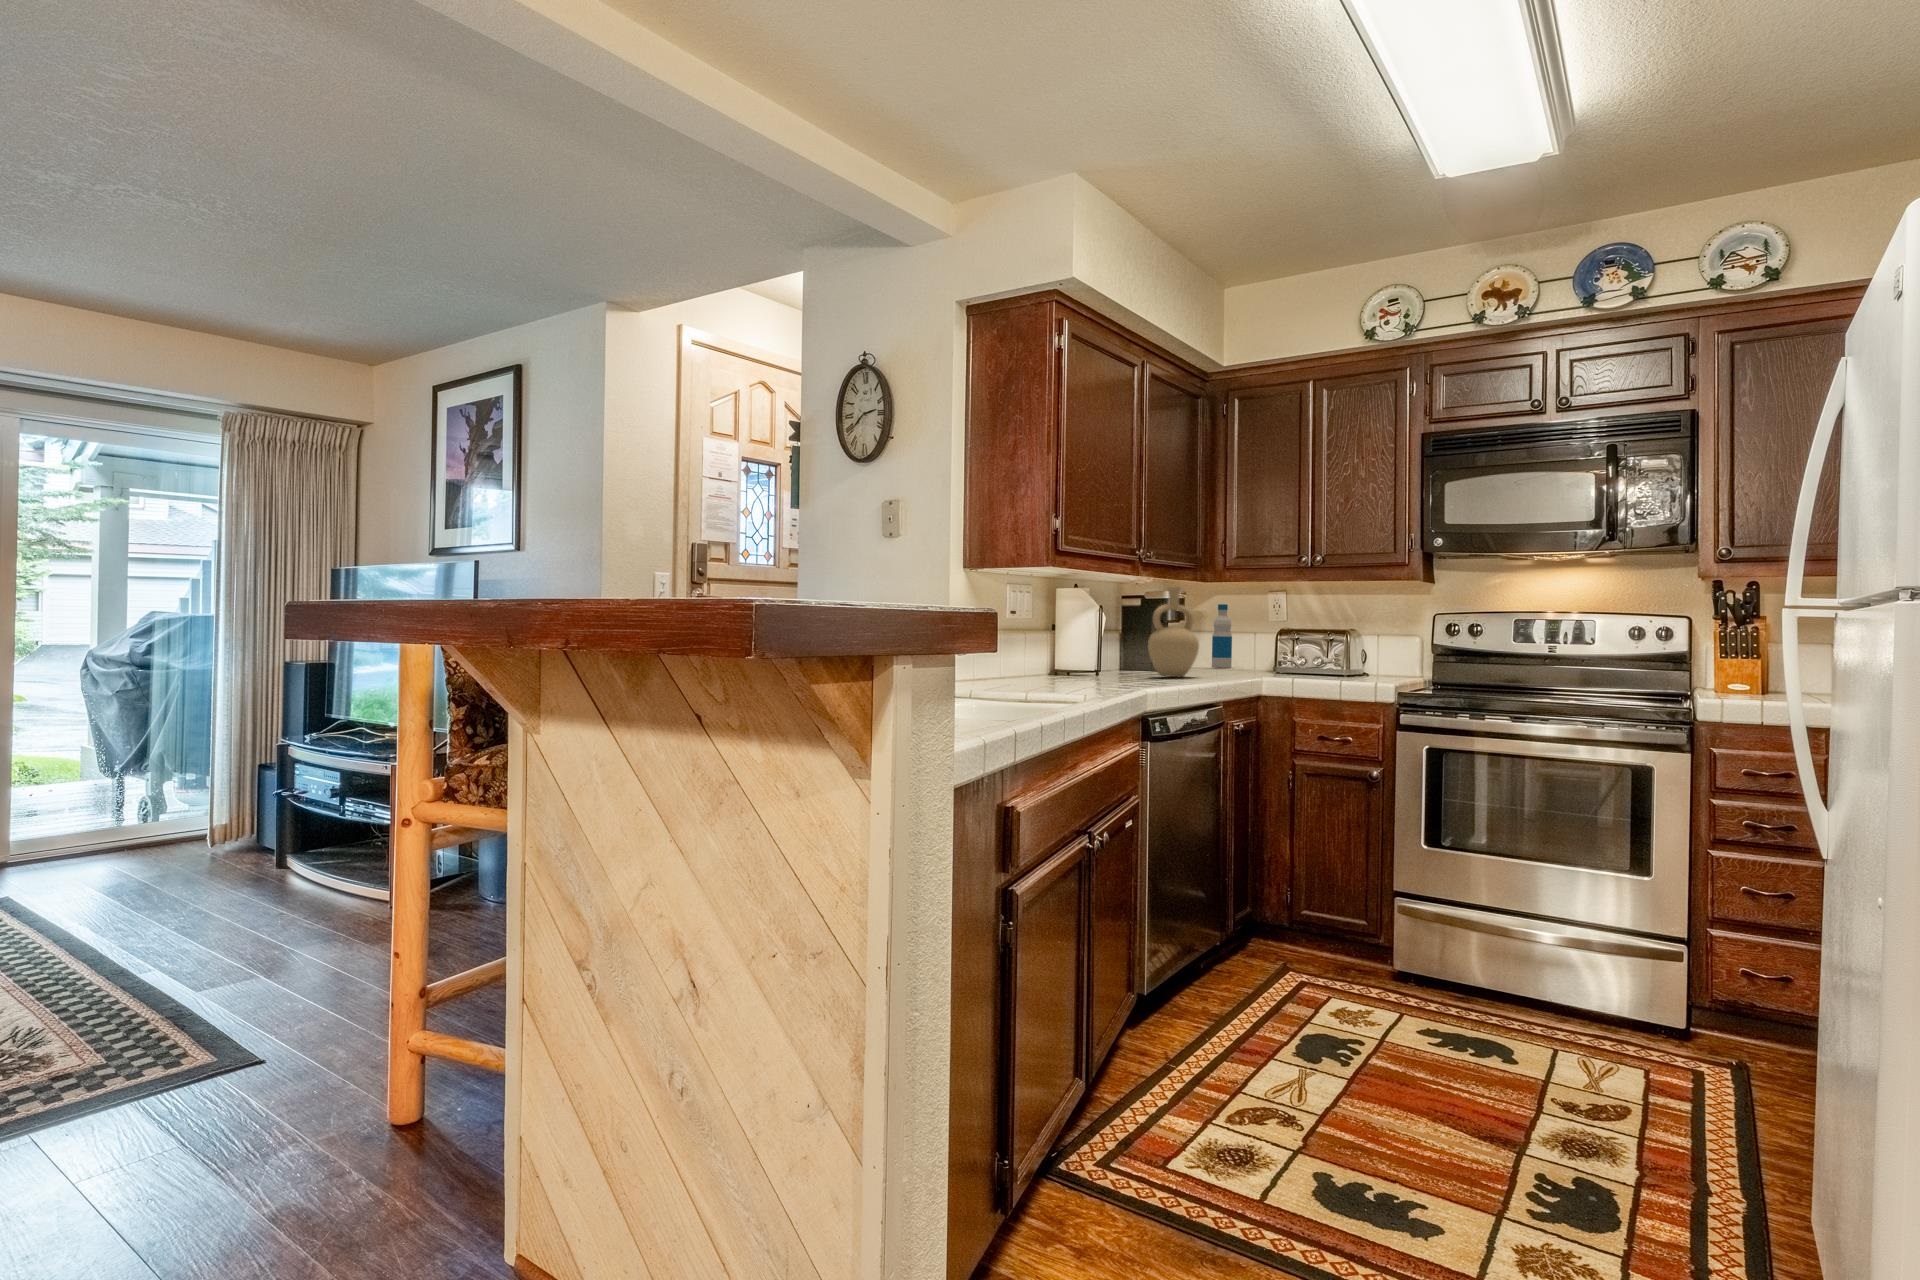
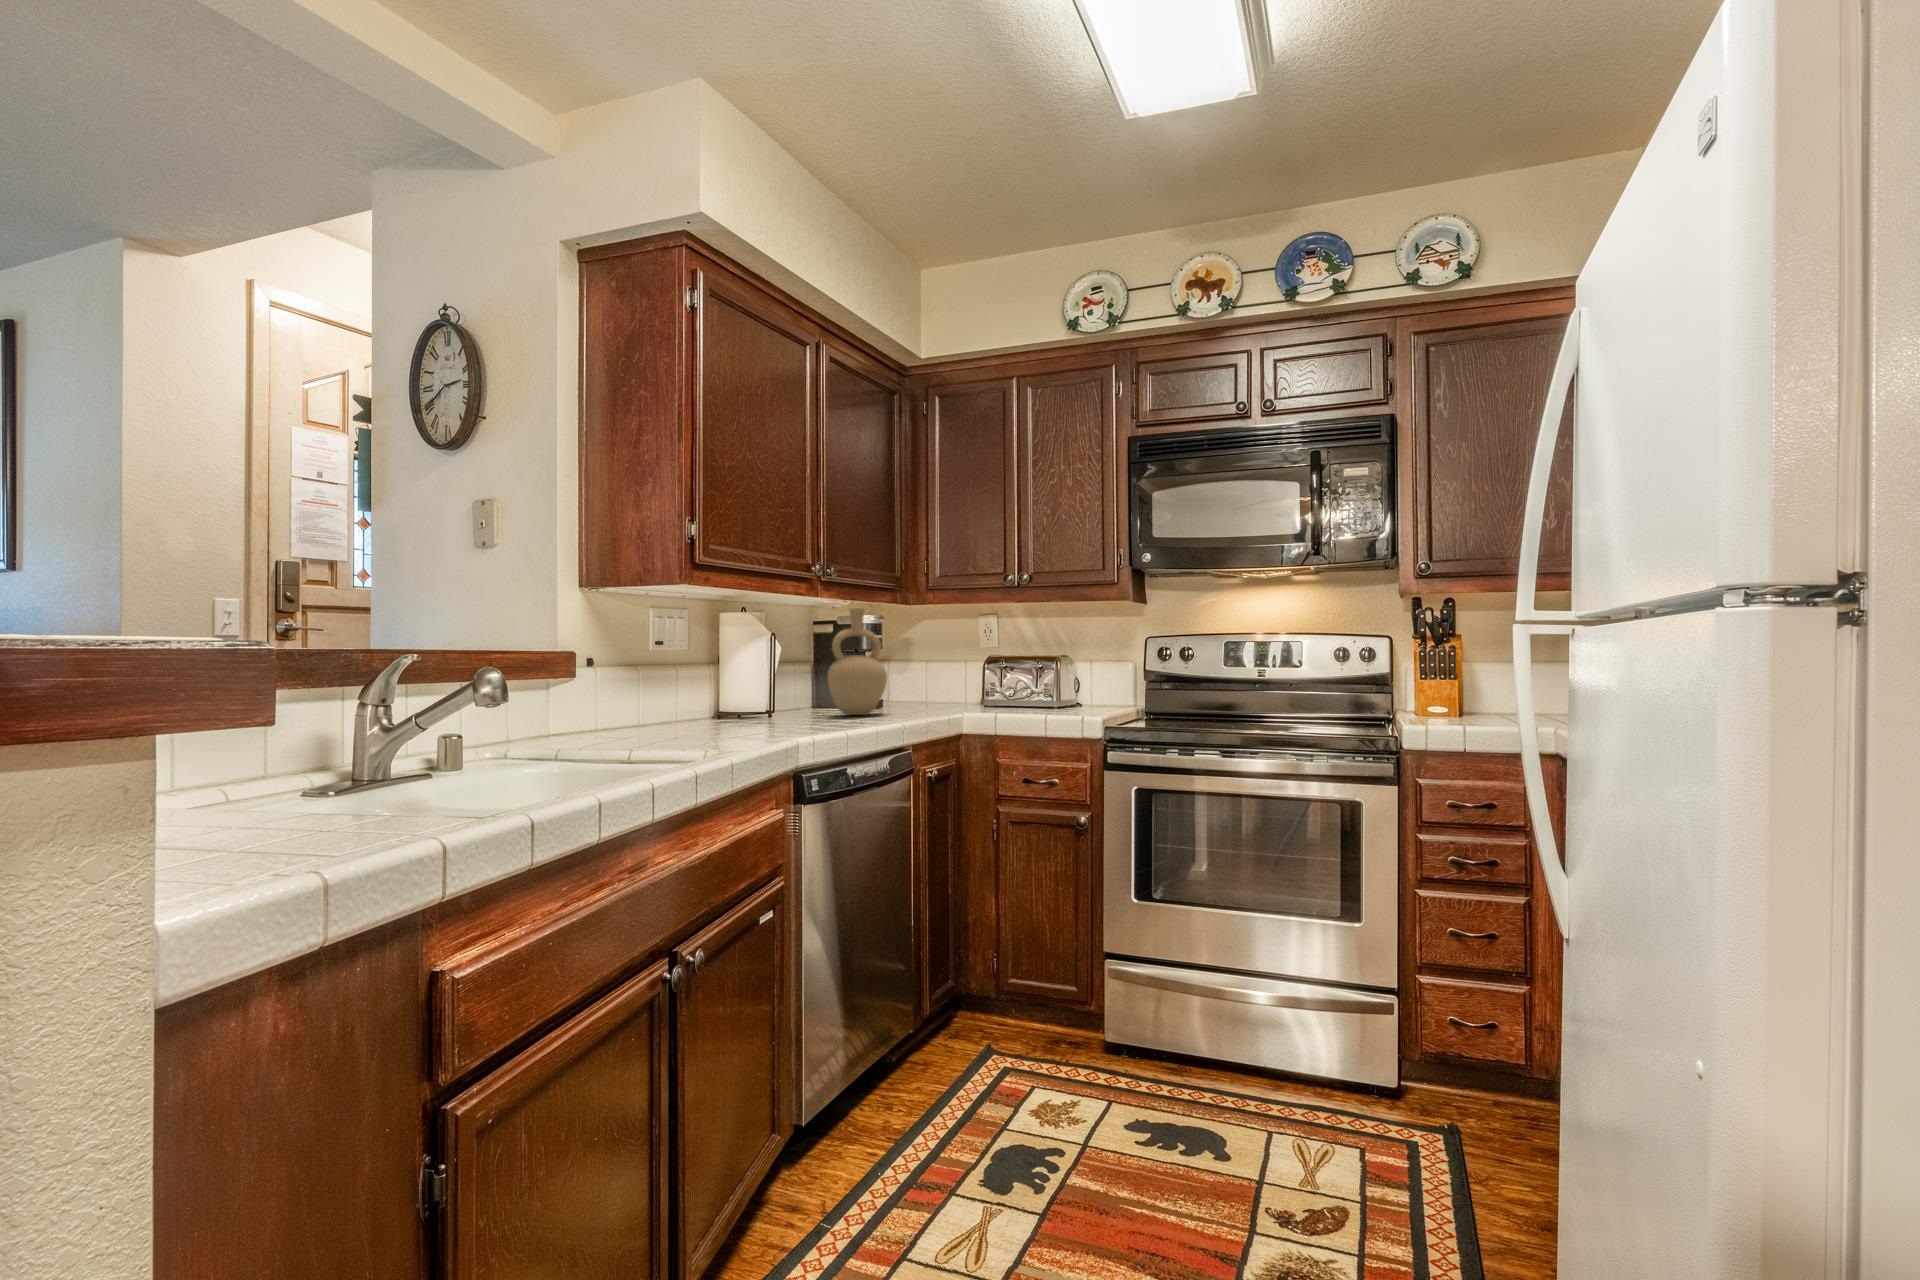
bottle: present [1212,604,1232,668] -> none [919,626,940,698]

